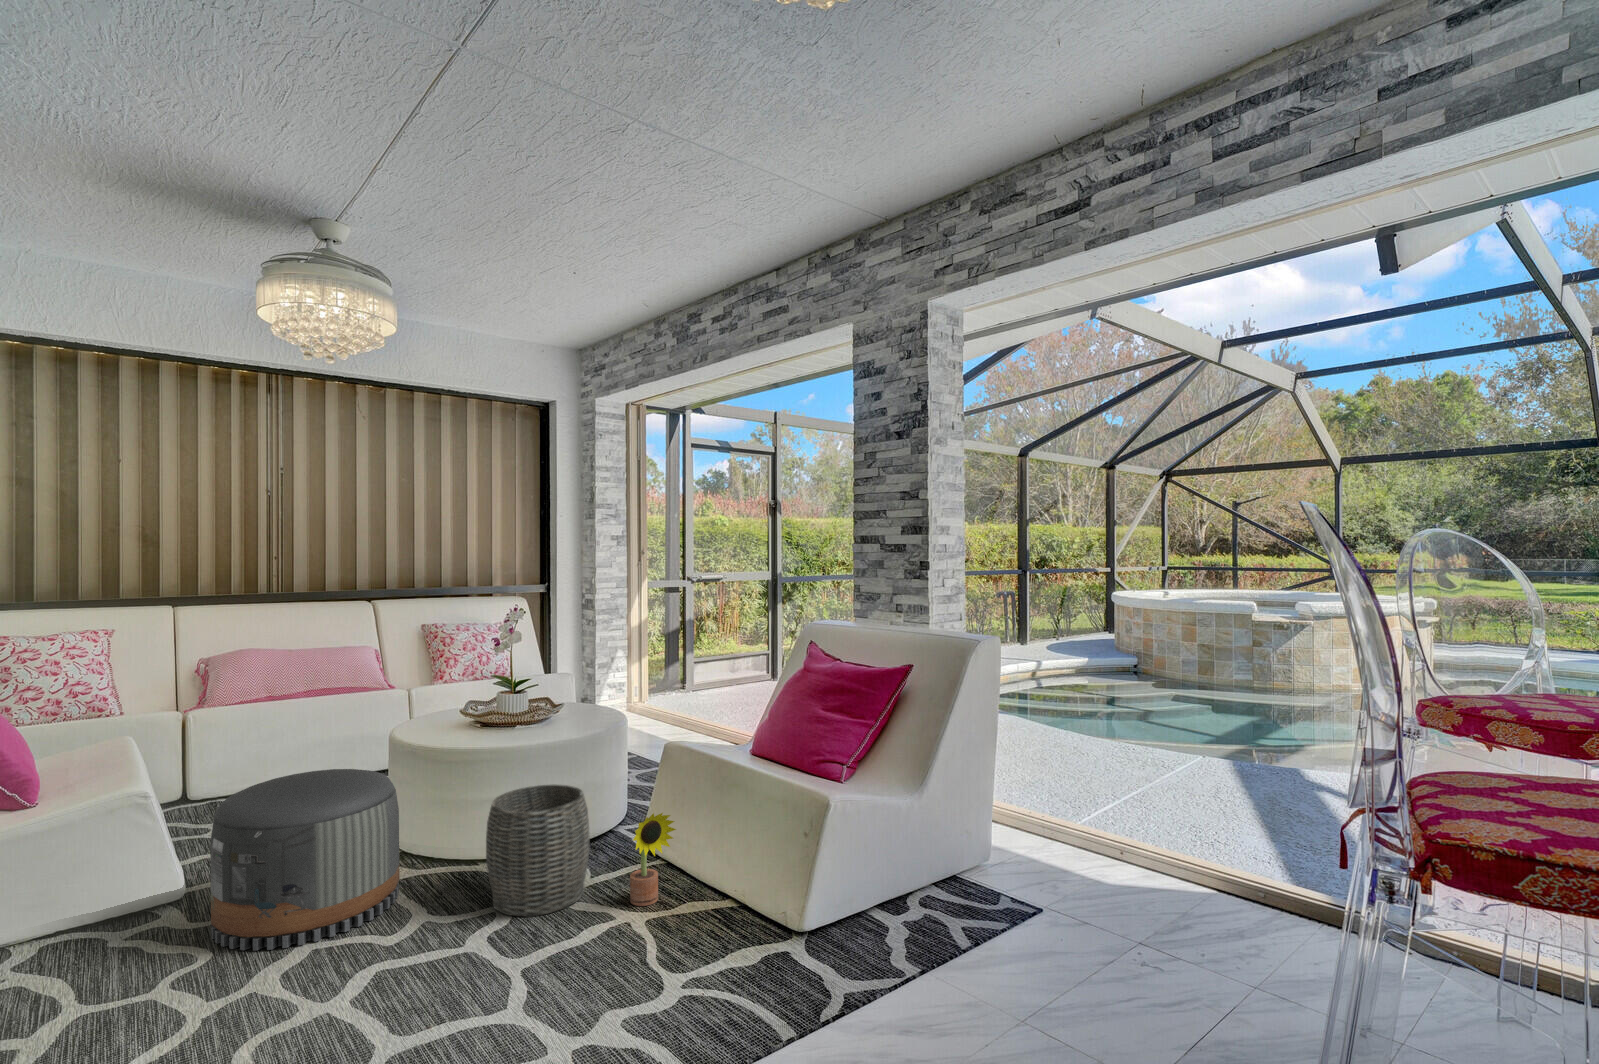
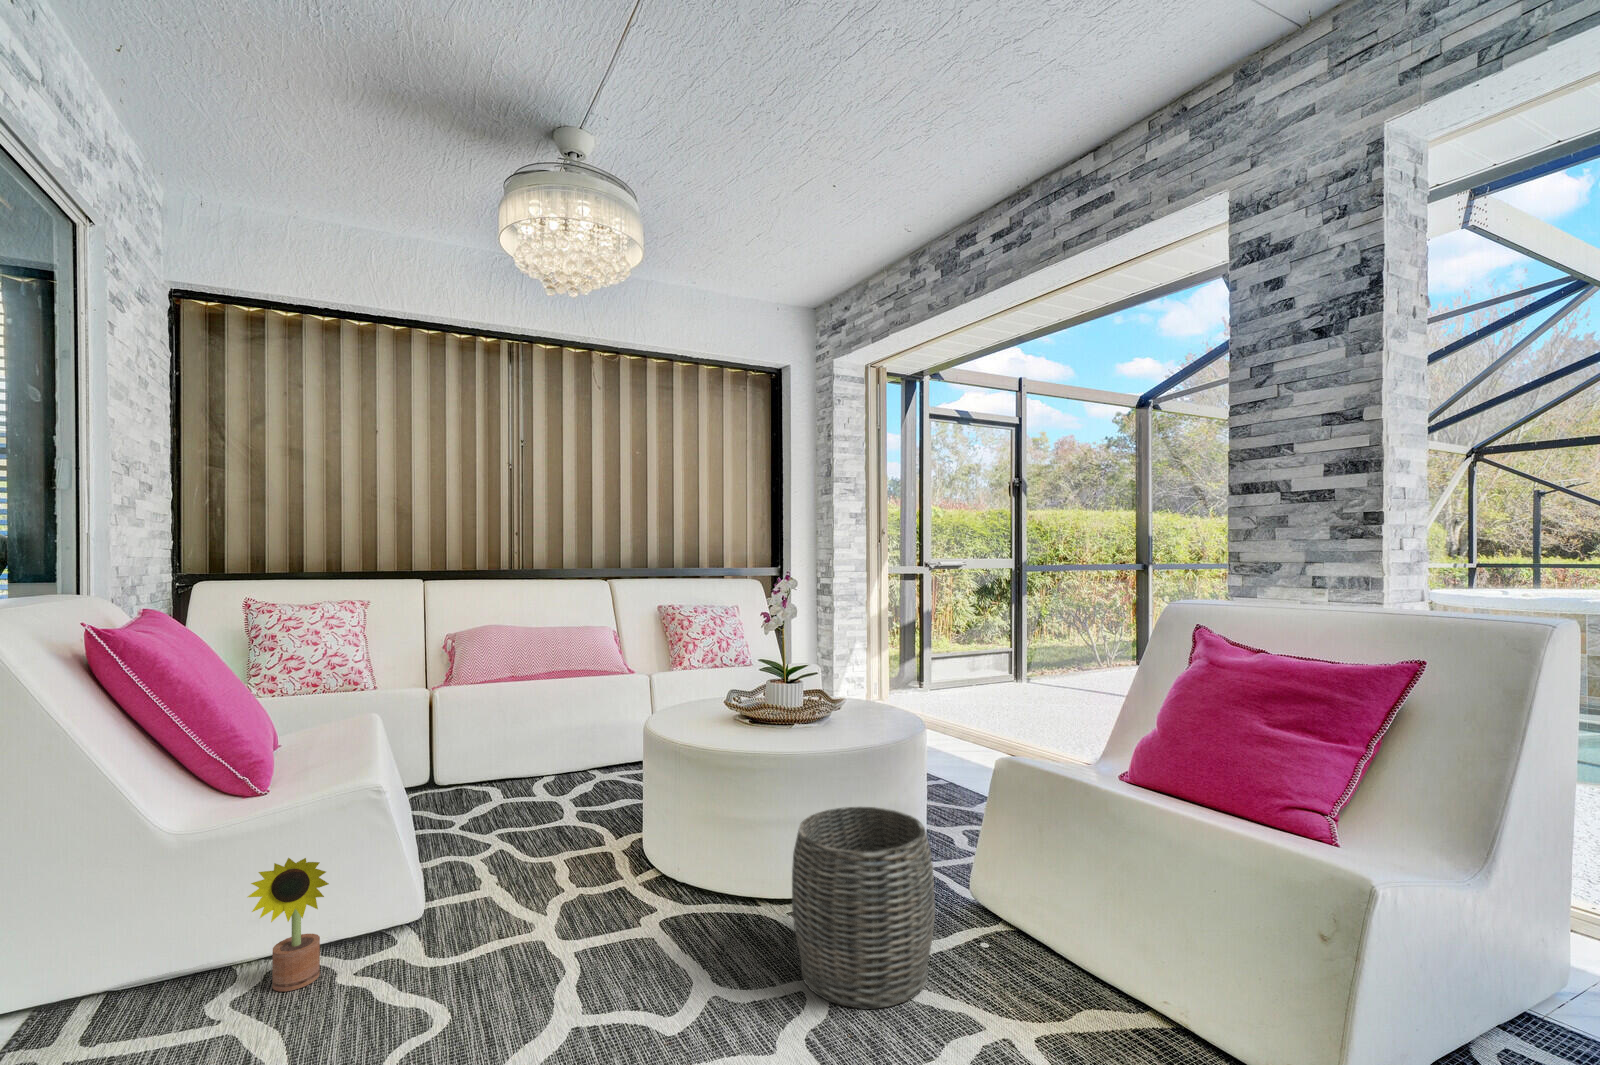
pouf: present [210,769,400,951] -> none [447,767,673,1021]
decorative plant: present [630,813,676,906] -> present [248,858,329,991]

